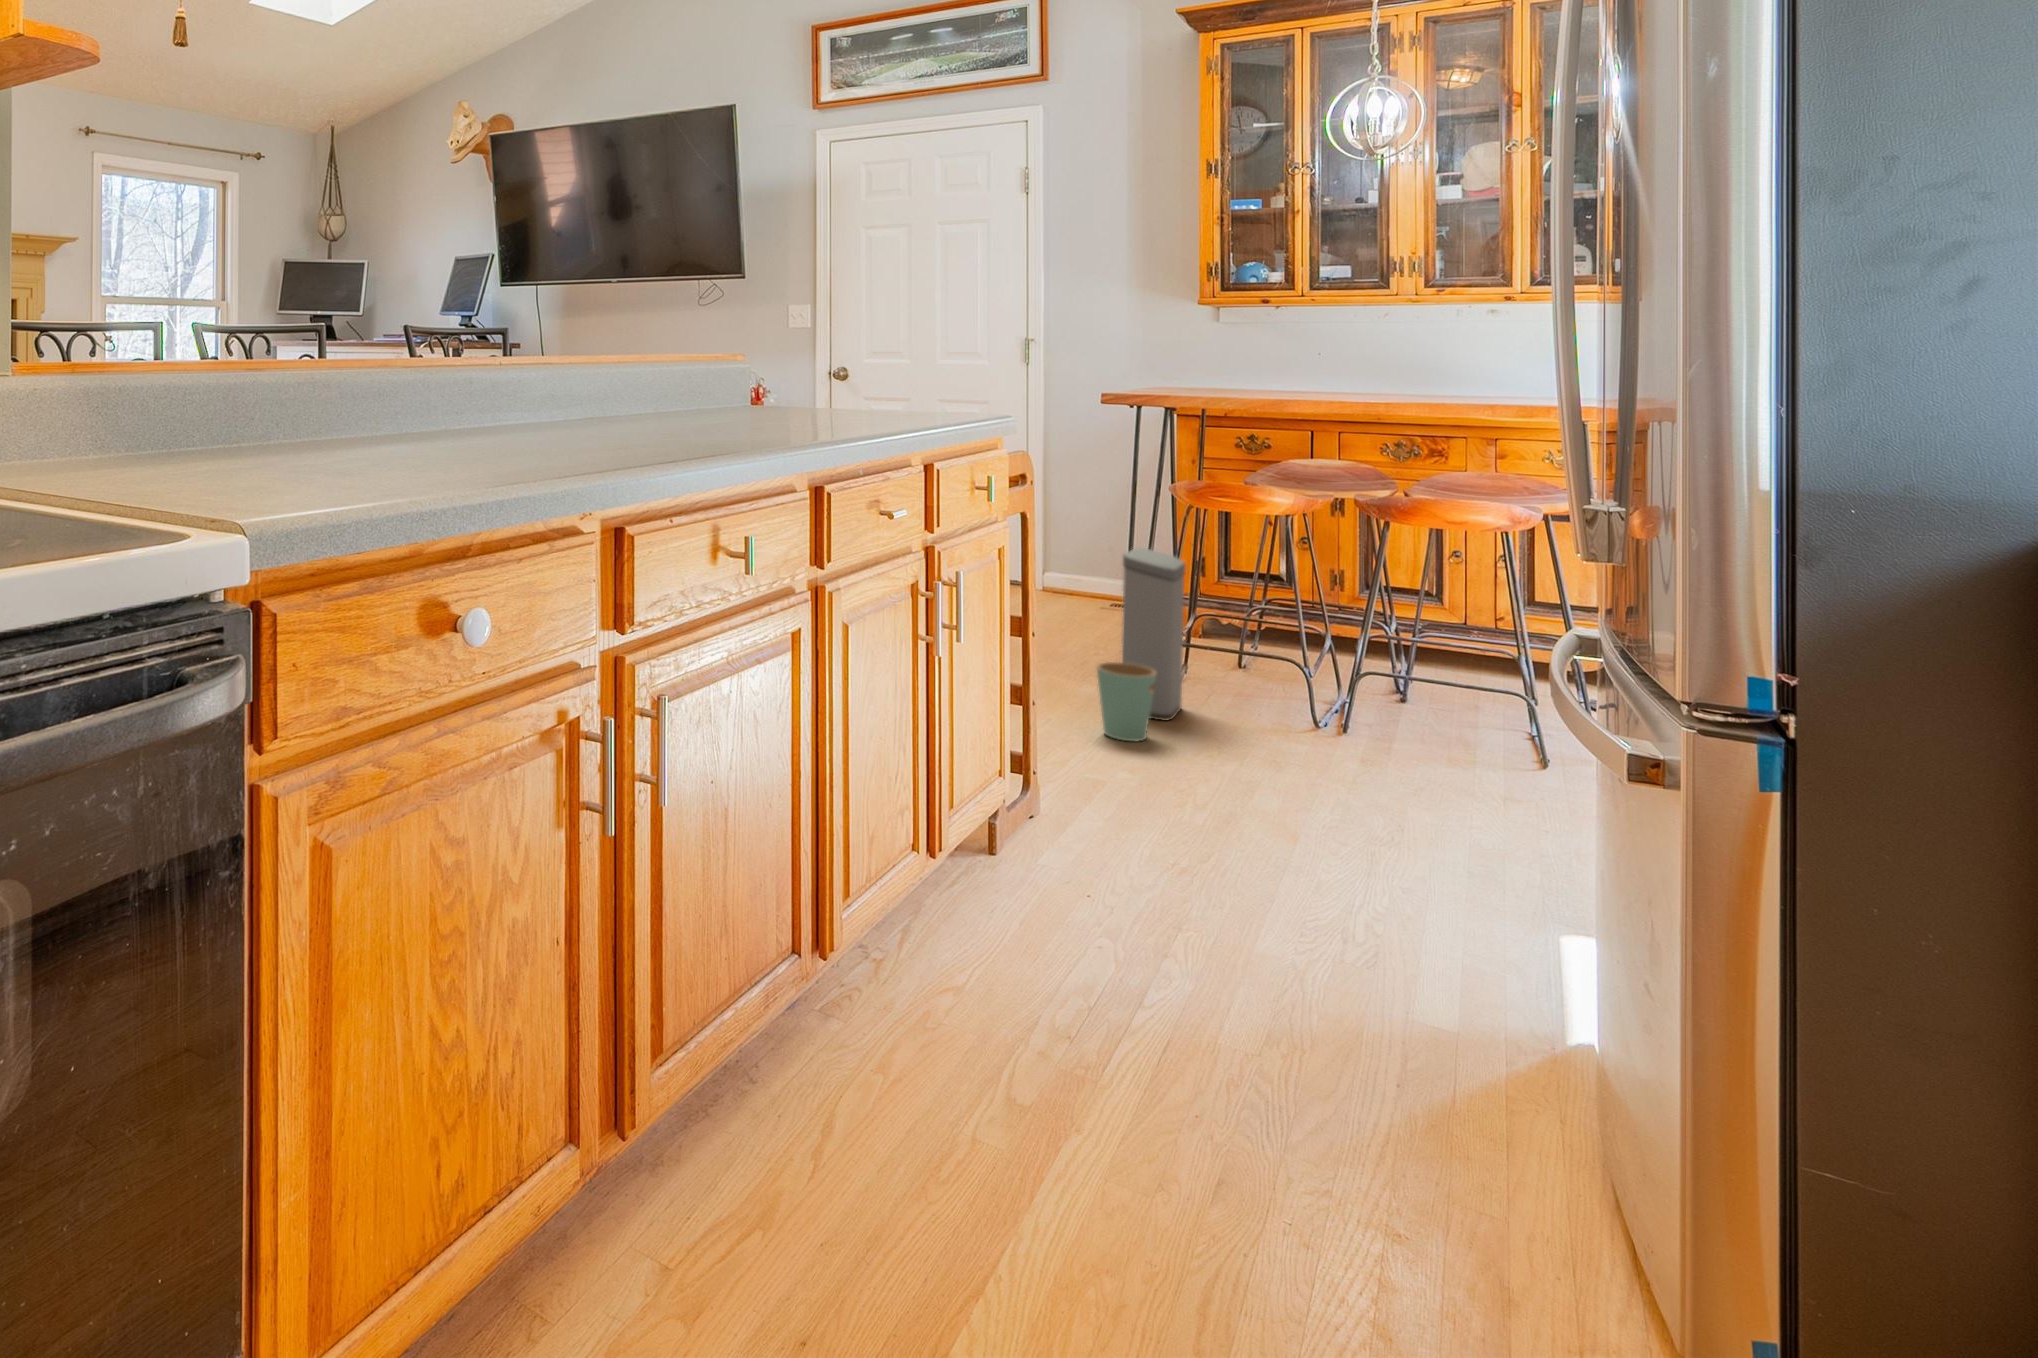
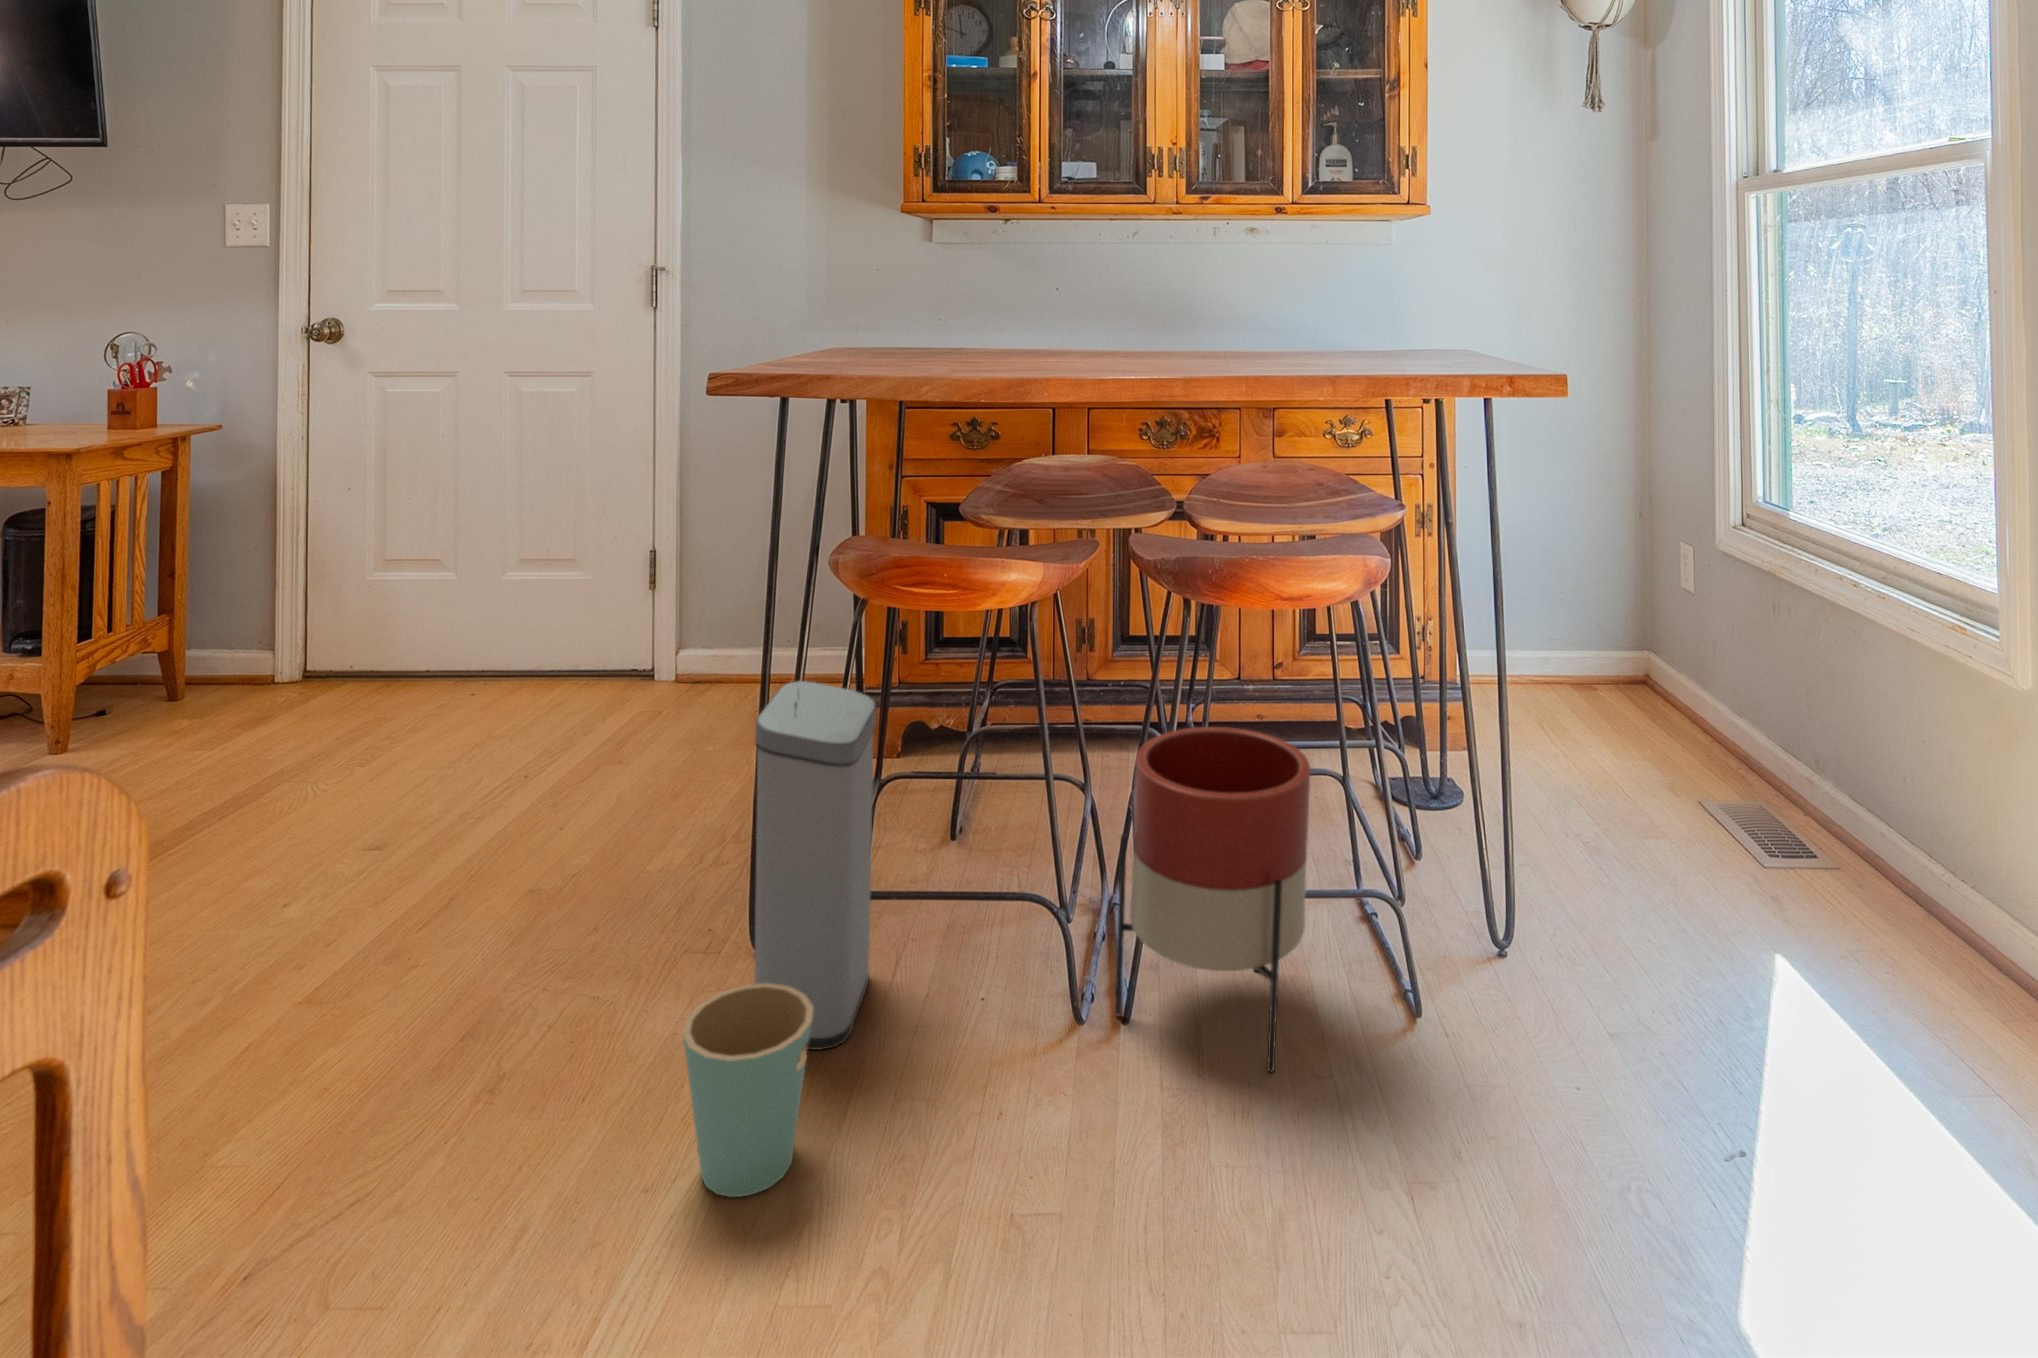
planter: none [1328,597,1455,770] -> present [1115,727,1311,1072]

